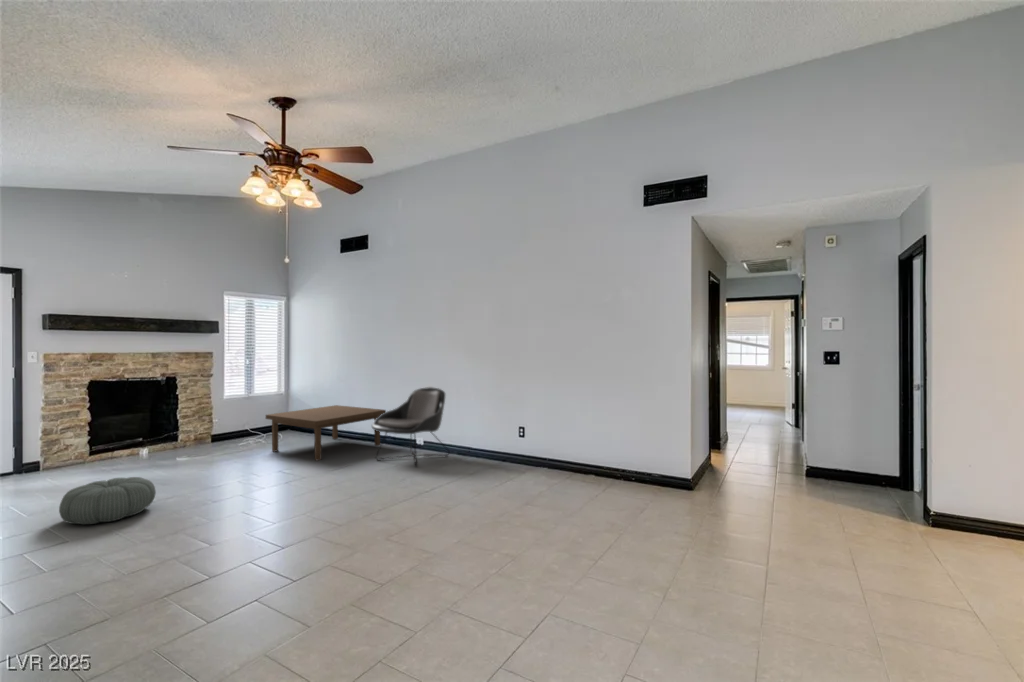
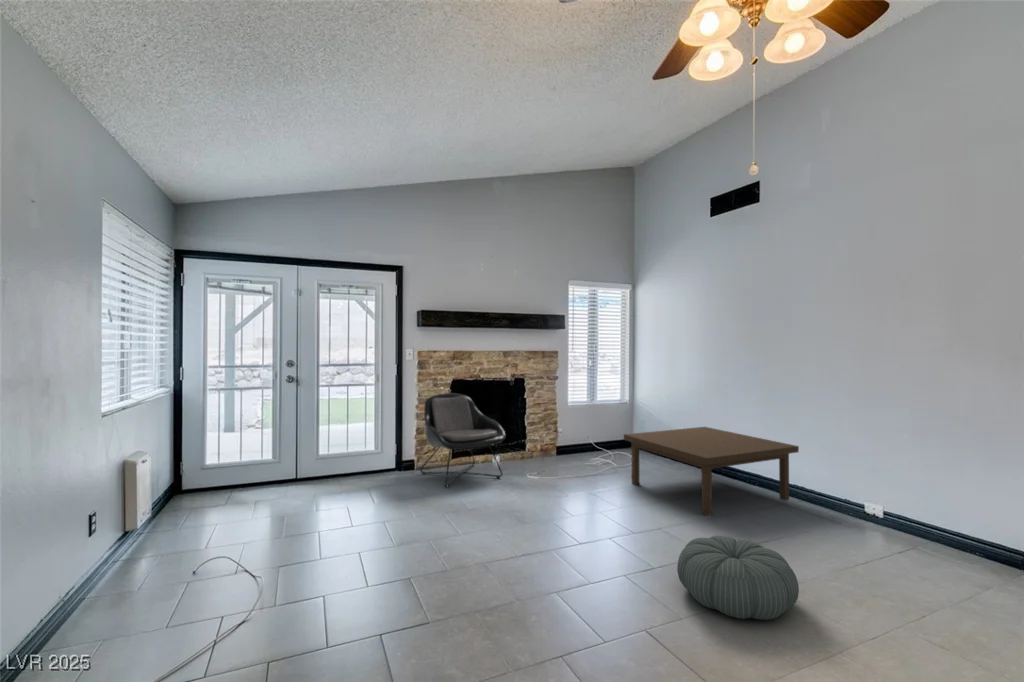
lounge chair: present [372,387,448,466] -> present [421,393,506,488]
pouf: present [59,477,156,524] -> present [677,536,799,620]

